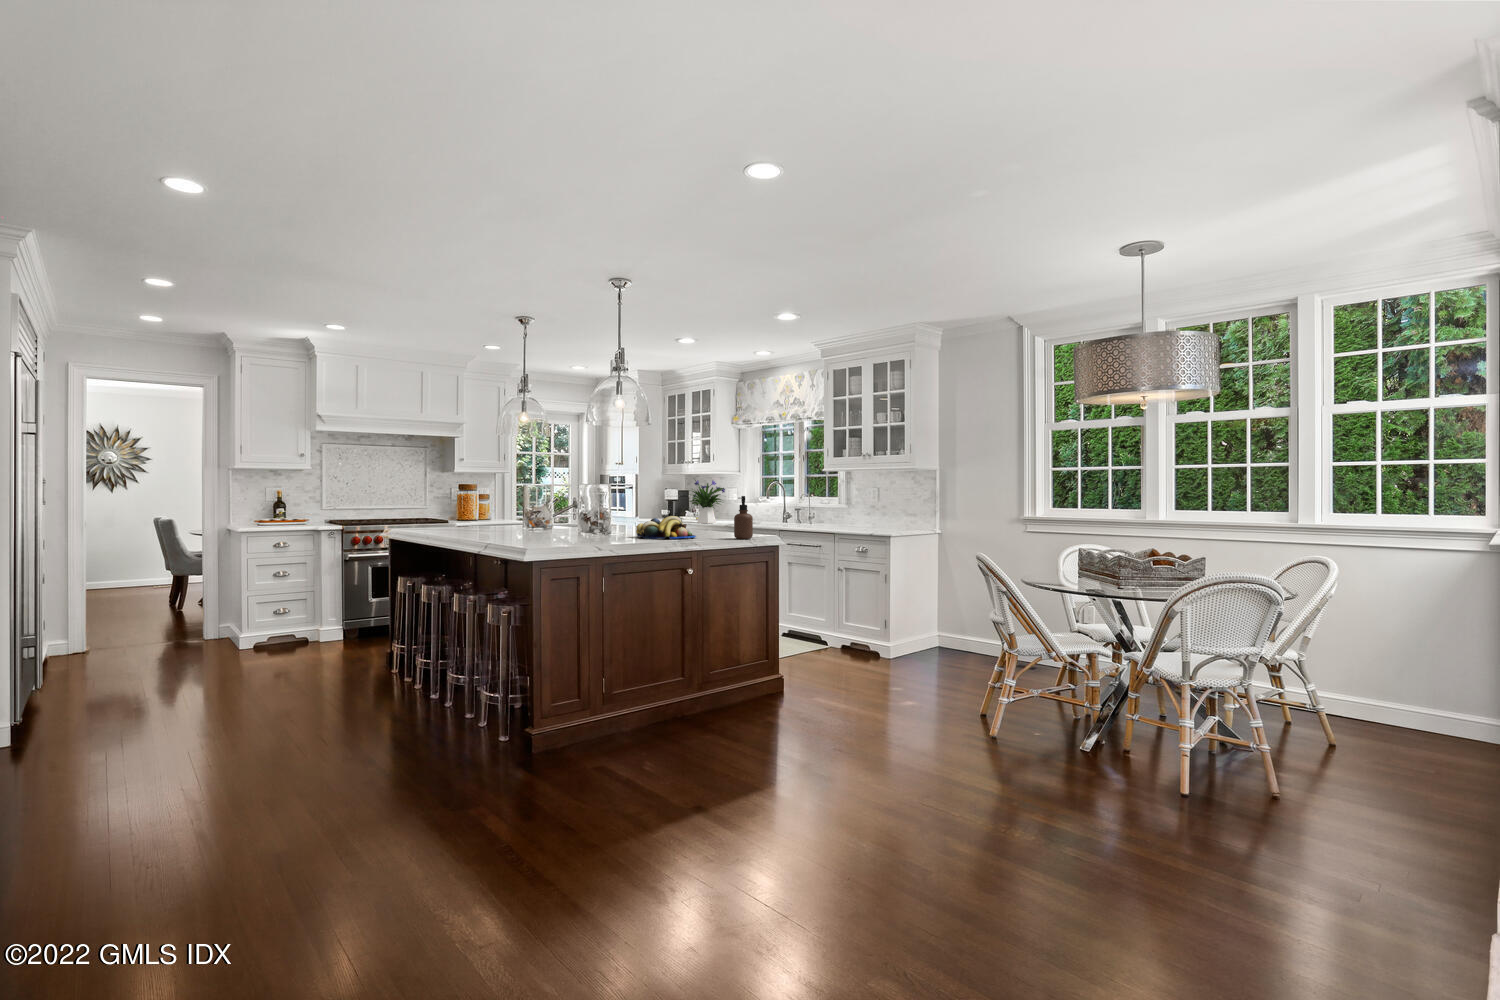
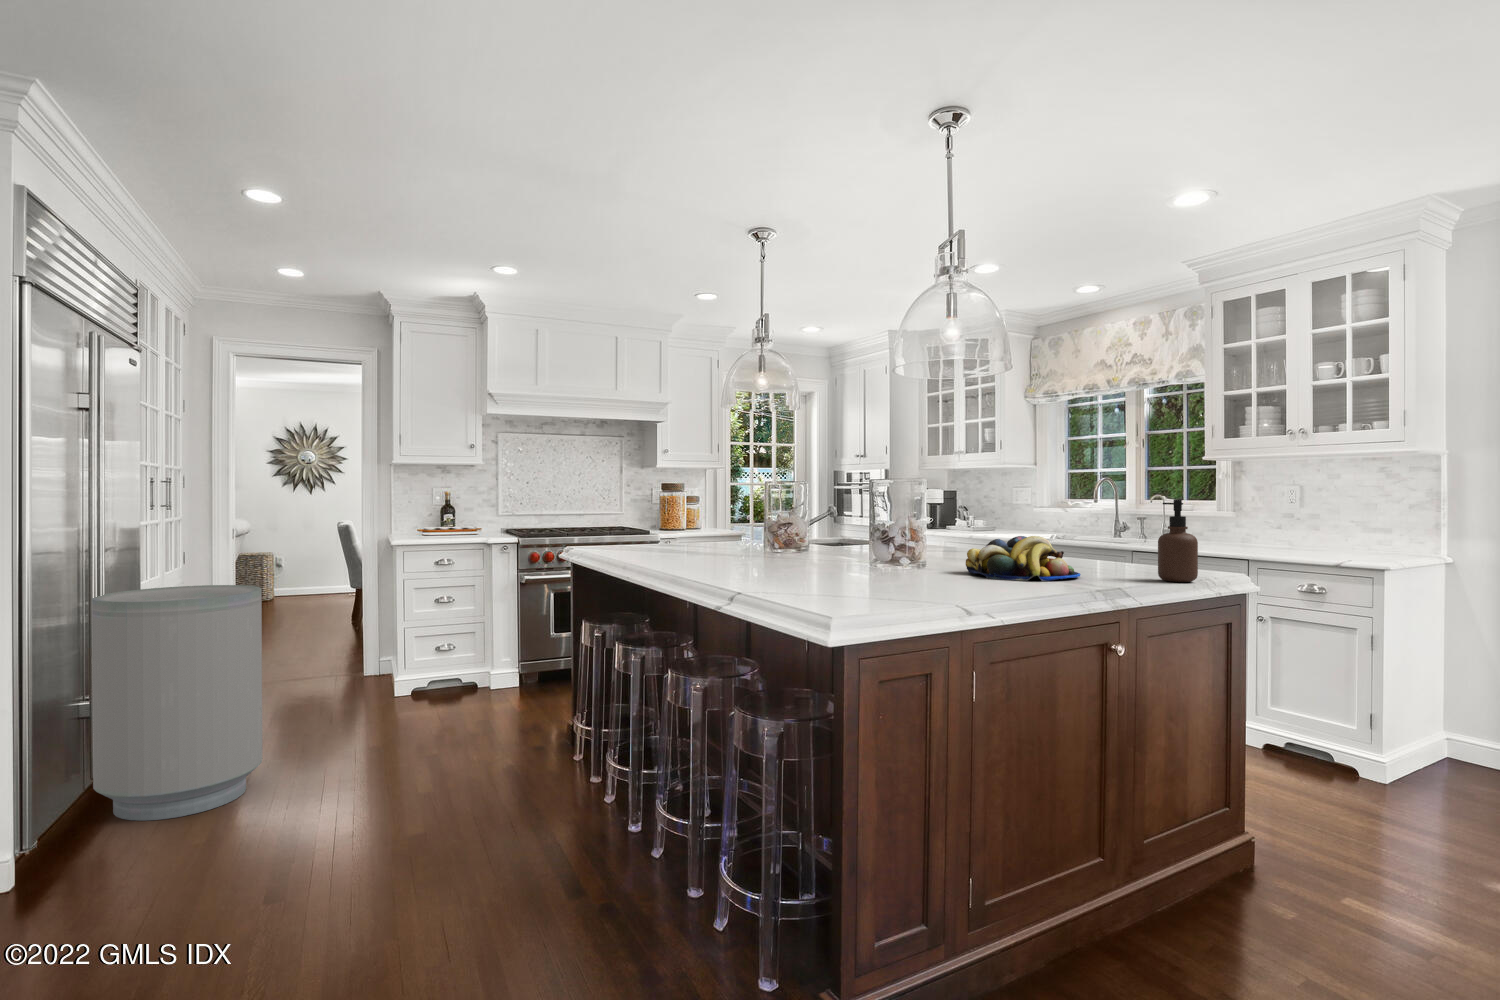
flower arrangement: present [690,480,725,523] -> none [971,472,1039,539]
trash can: none [38,556,163,714] -> present [92,585,263,821]

